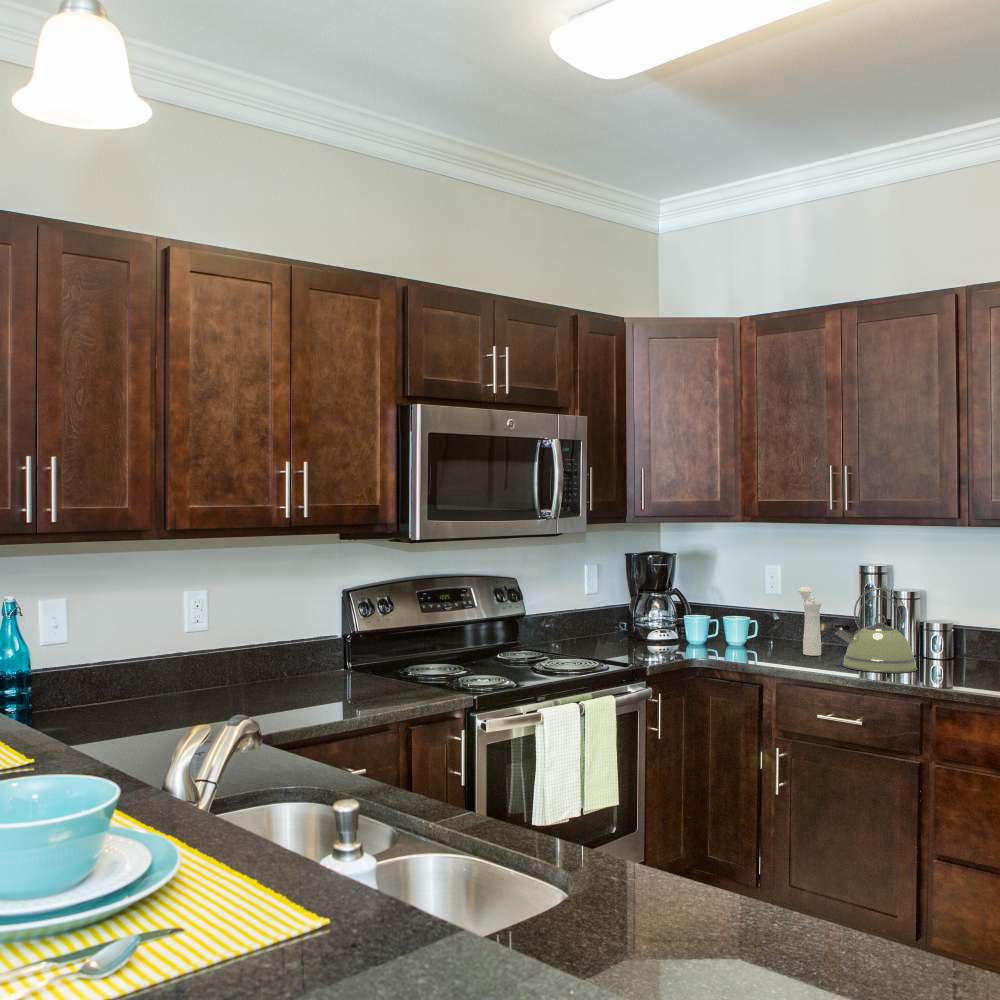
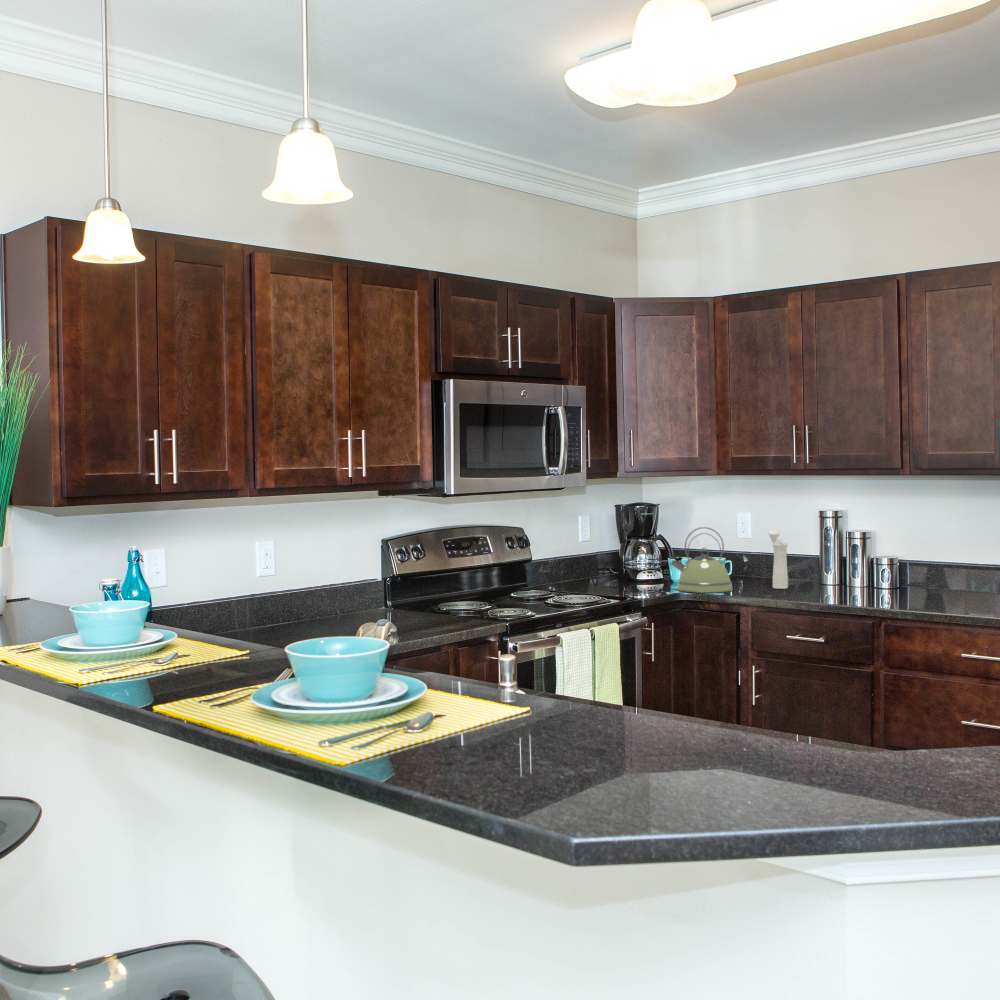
kettle: present [833,588,917,673] -> present [669,527,733,593]

